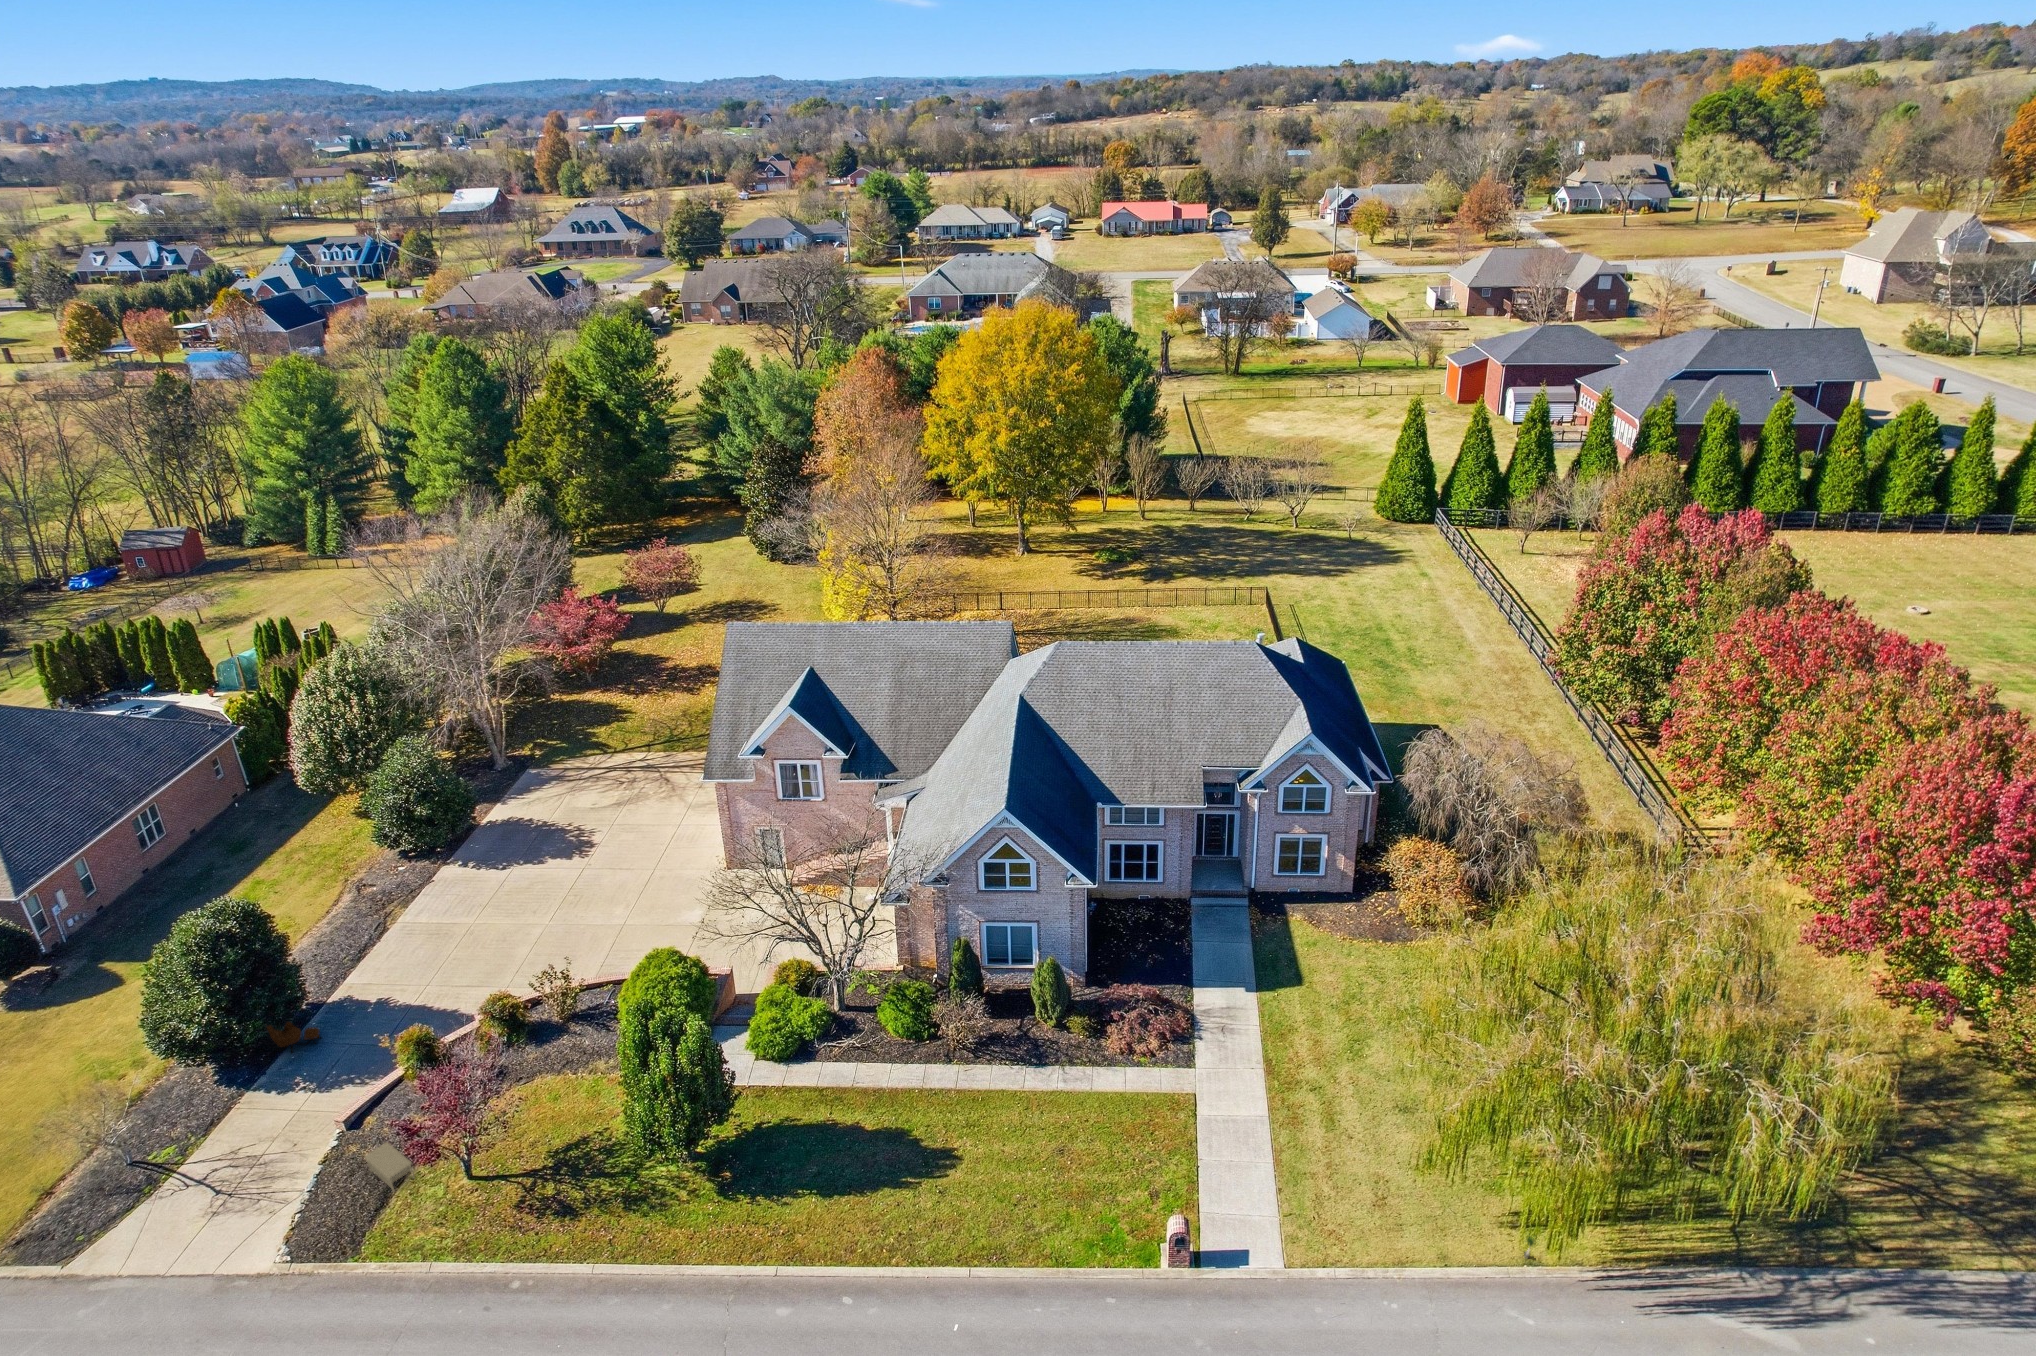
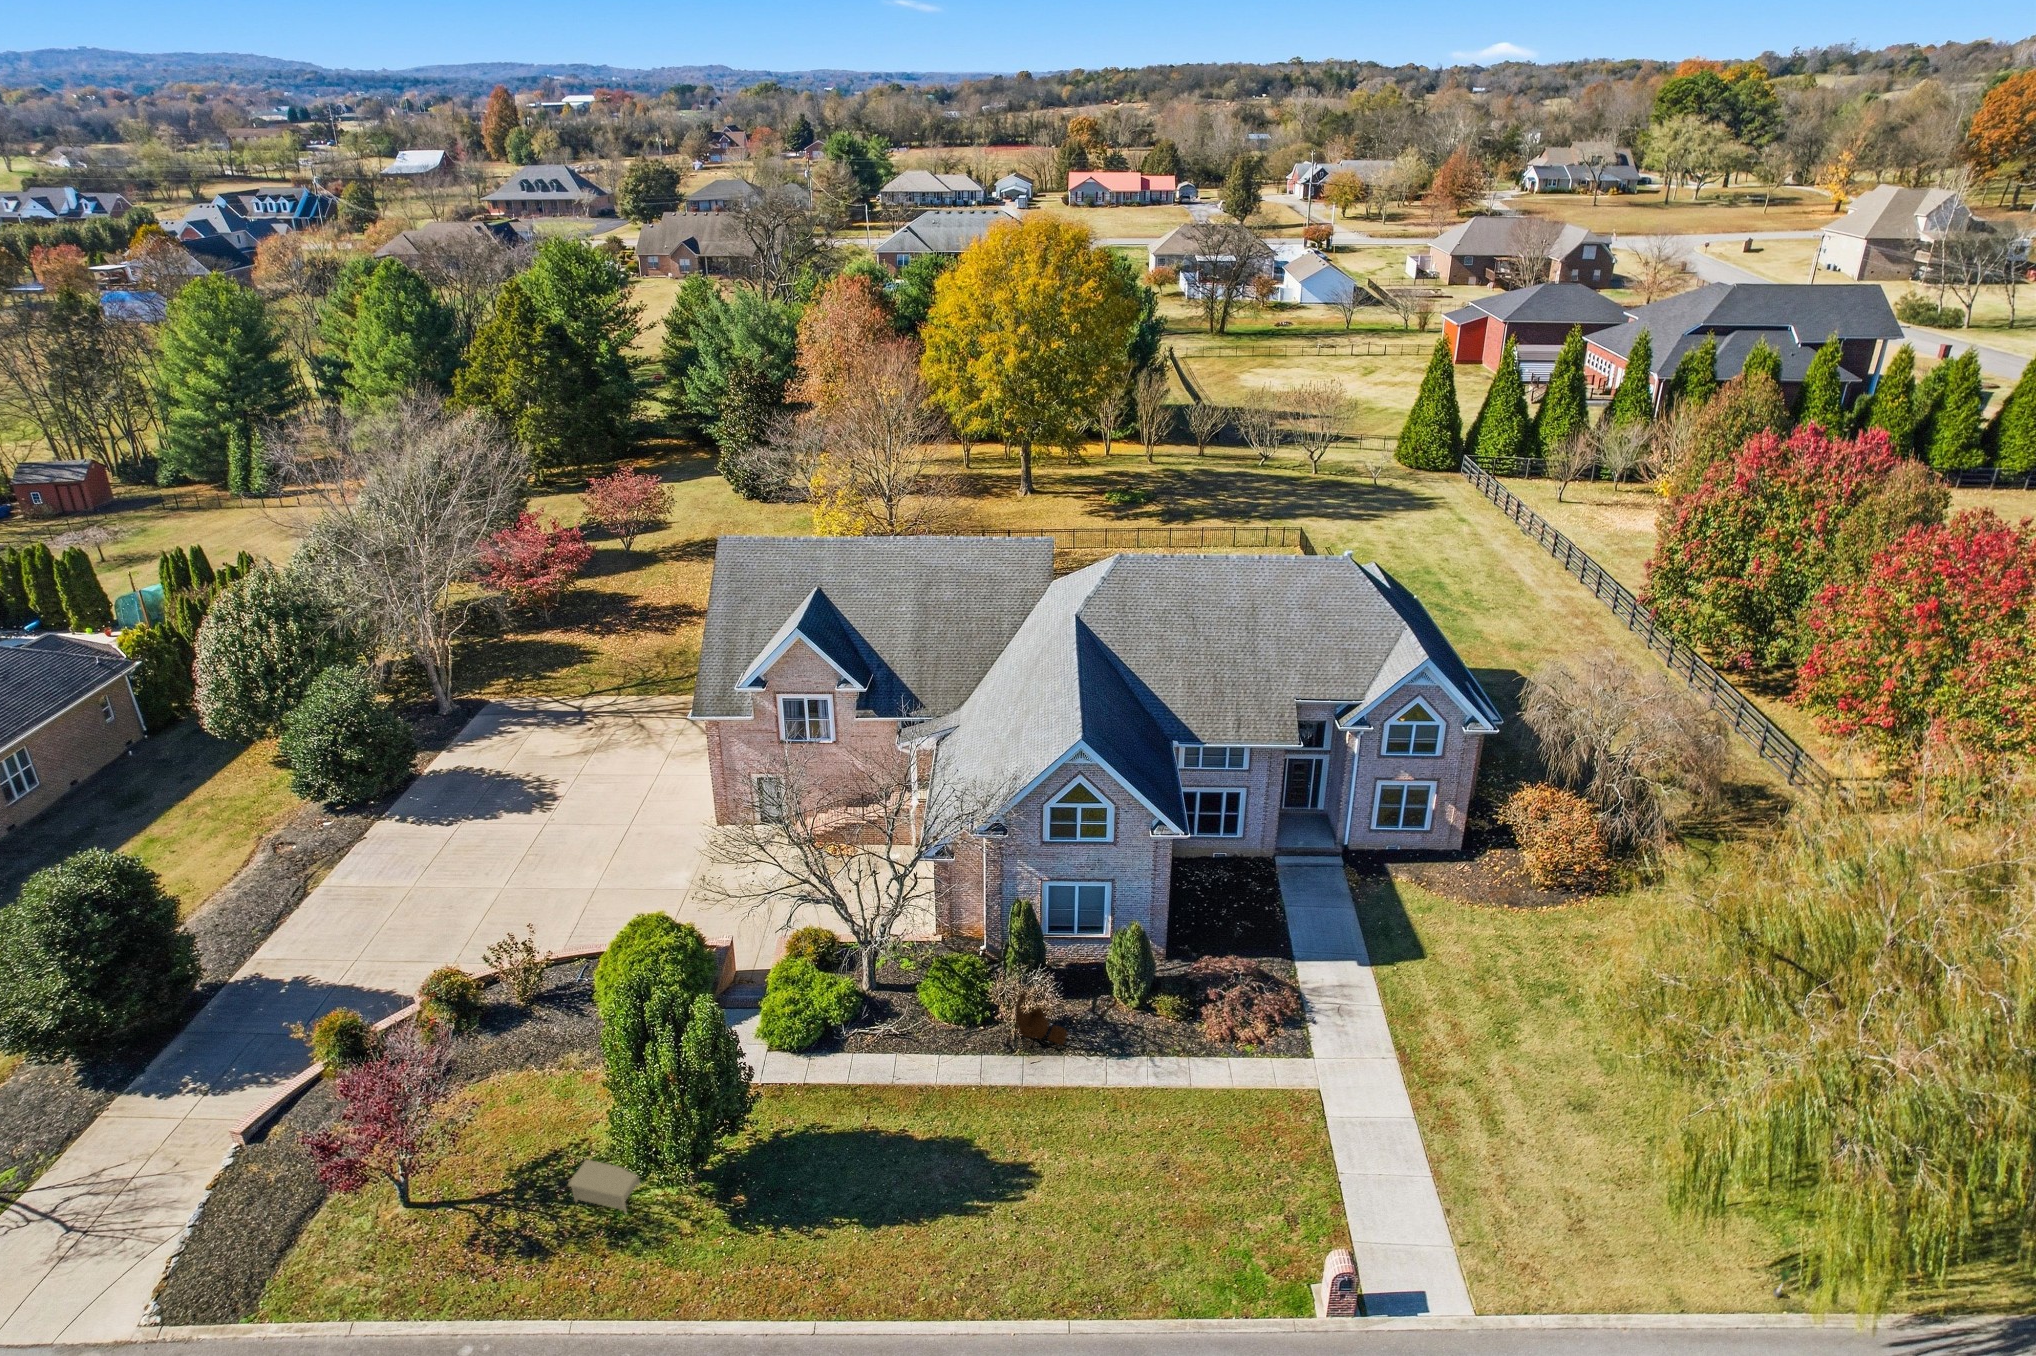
lounge chair: present [266,1022,320,1051] -> present [1015,993,1068,1047]
storage bench: present [364,1142,414,1191] -> present [569,1160,640,1214]

